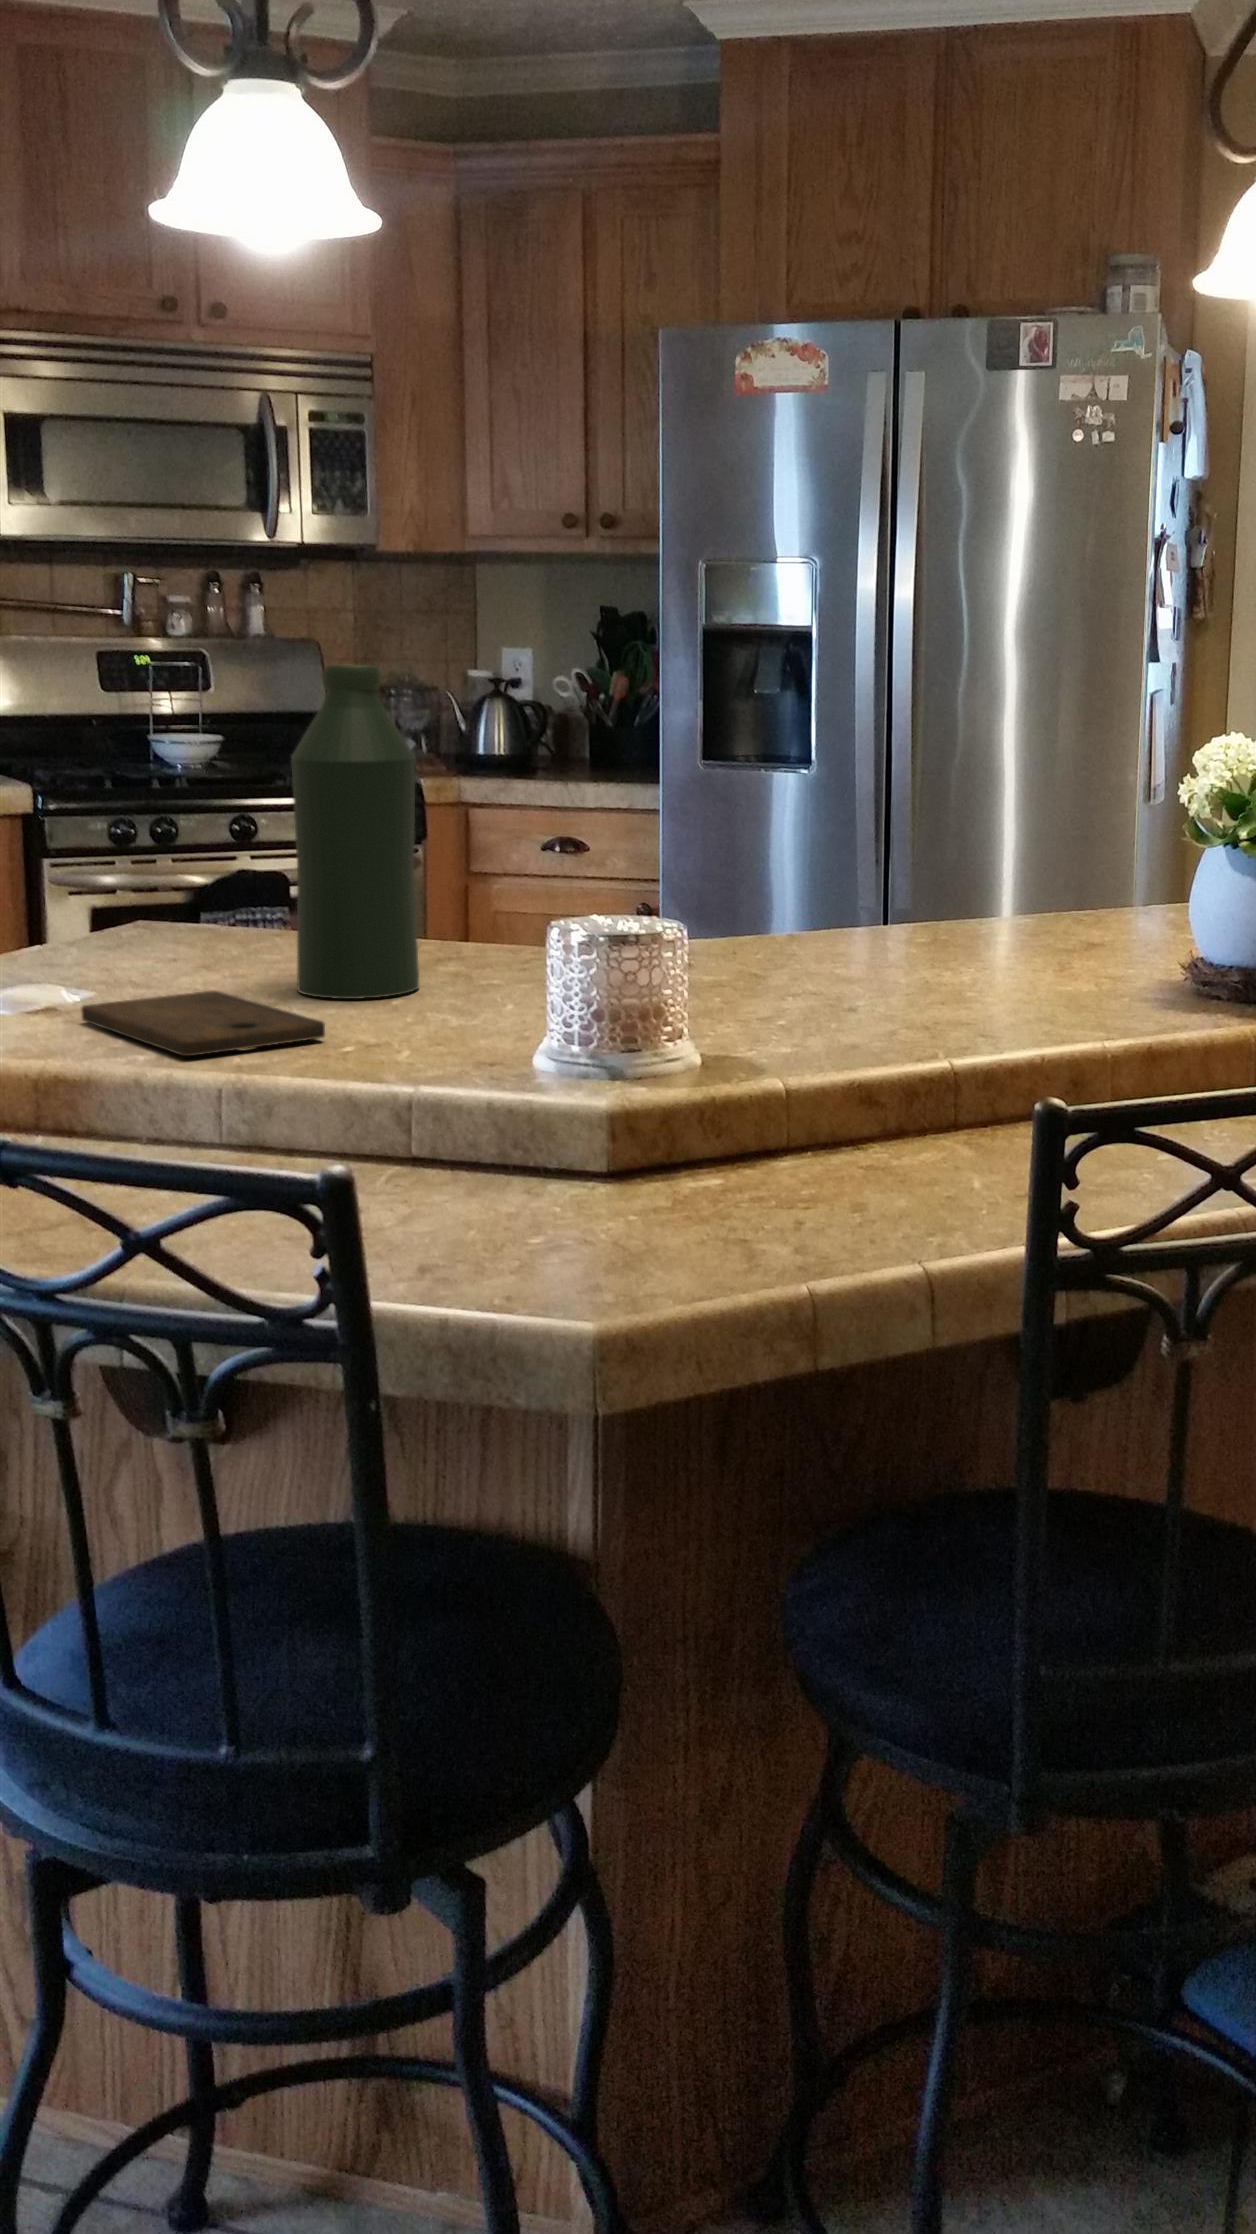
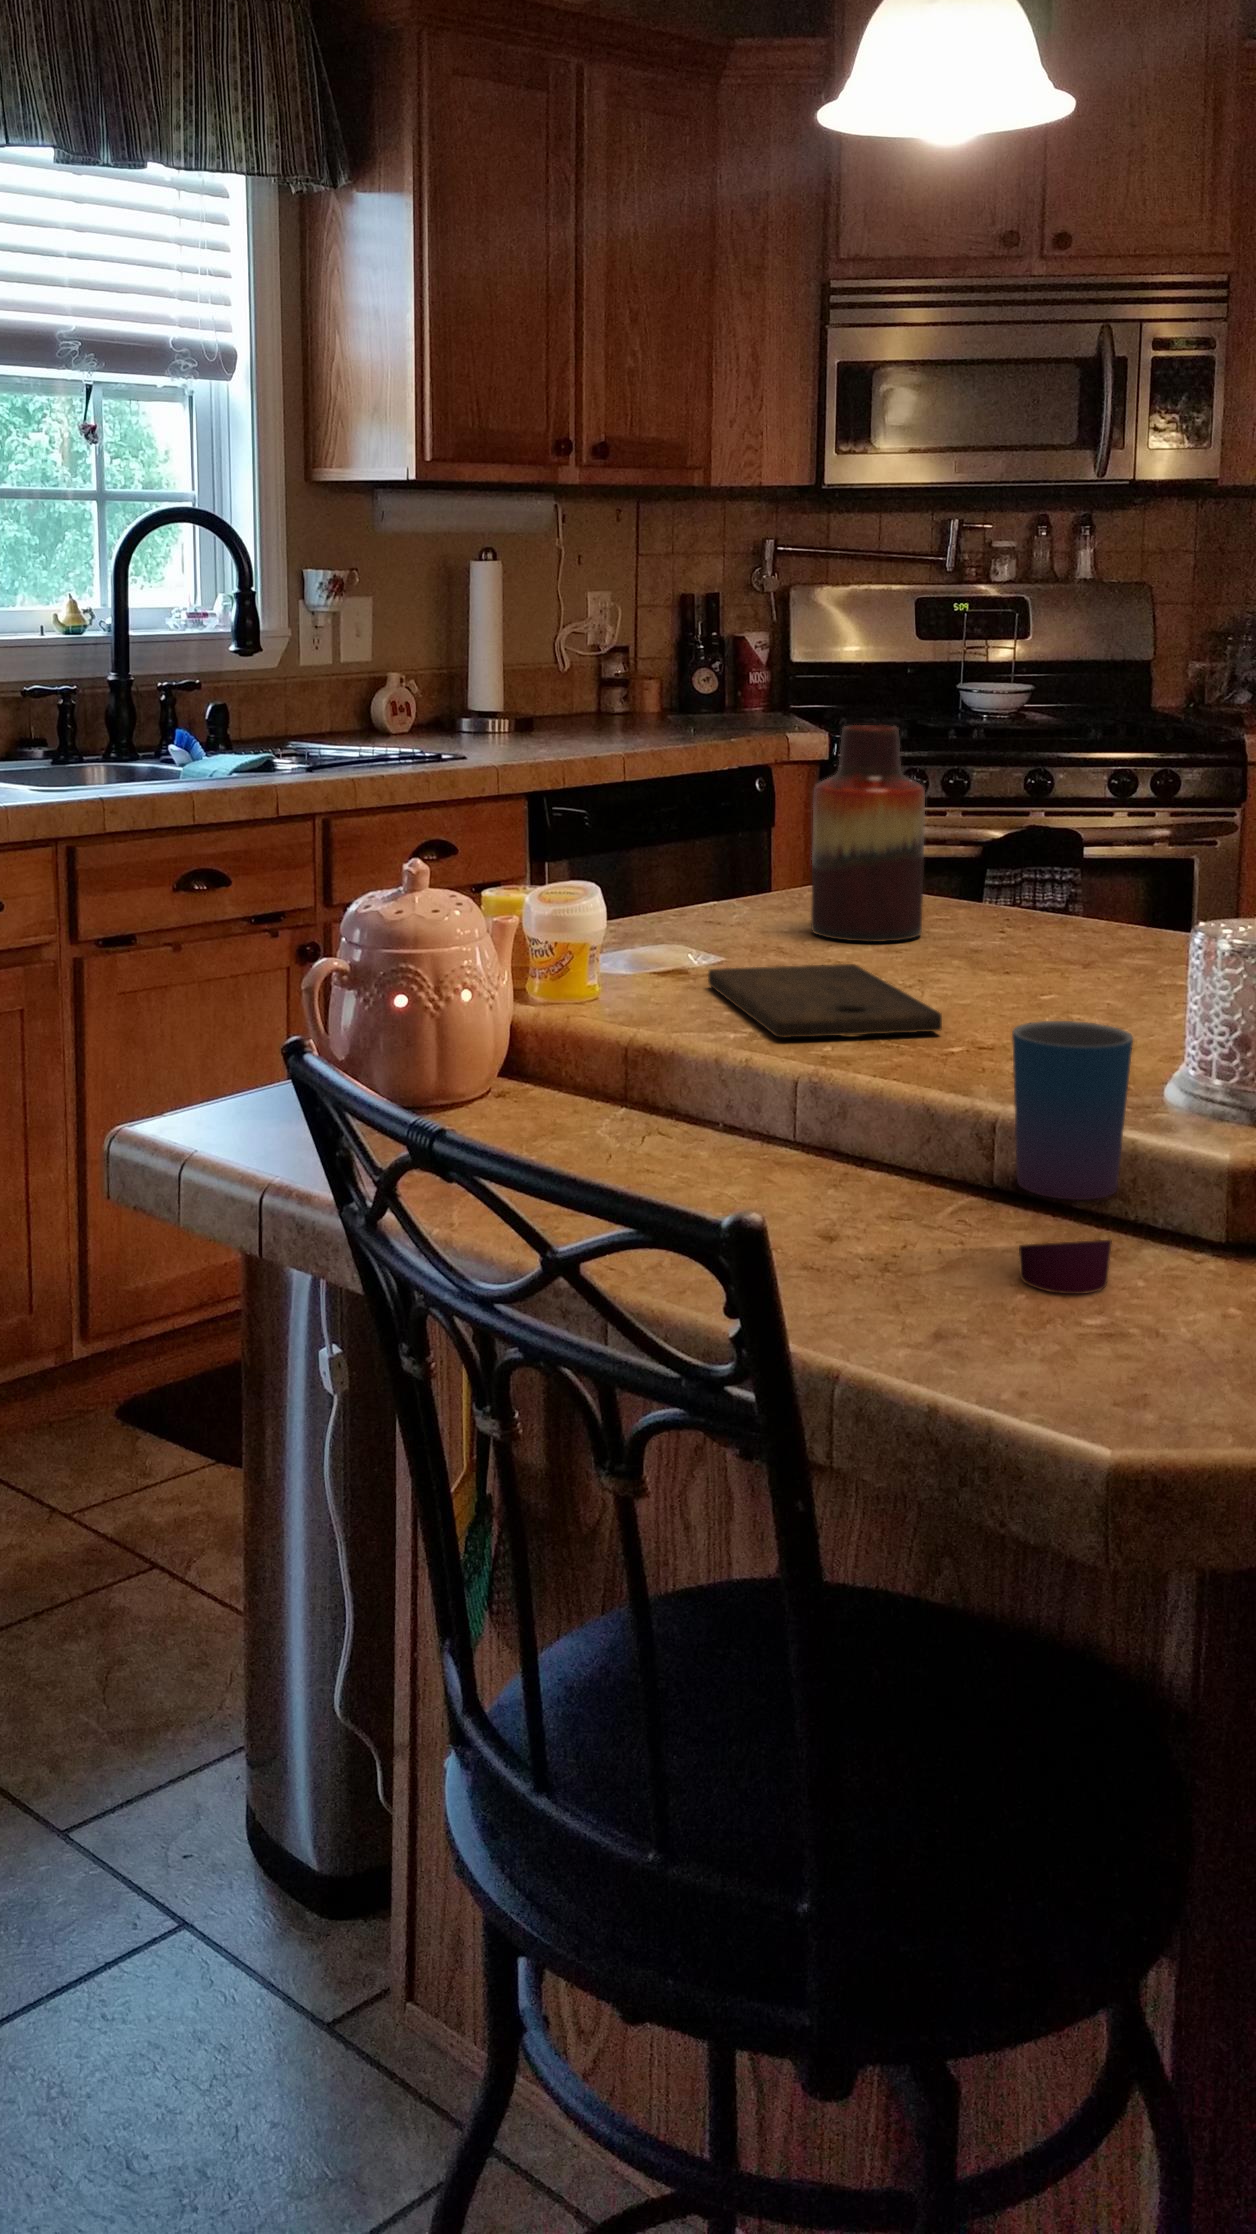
bottle: present [291,664,419,999] -> none [952,611,1103,988]
vase: none [138,771,248,973] -> present [811,725,925,942]
cup: none [452,1003,548,1224] -> present [1012,1021,1133,1294]

